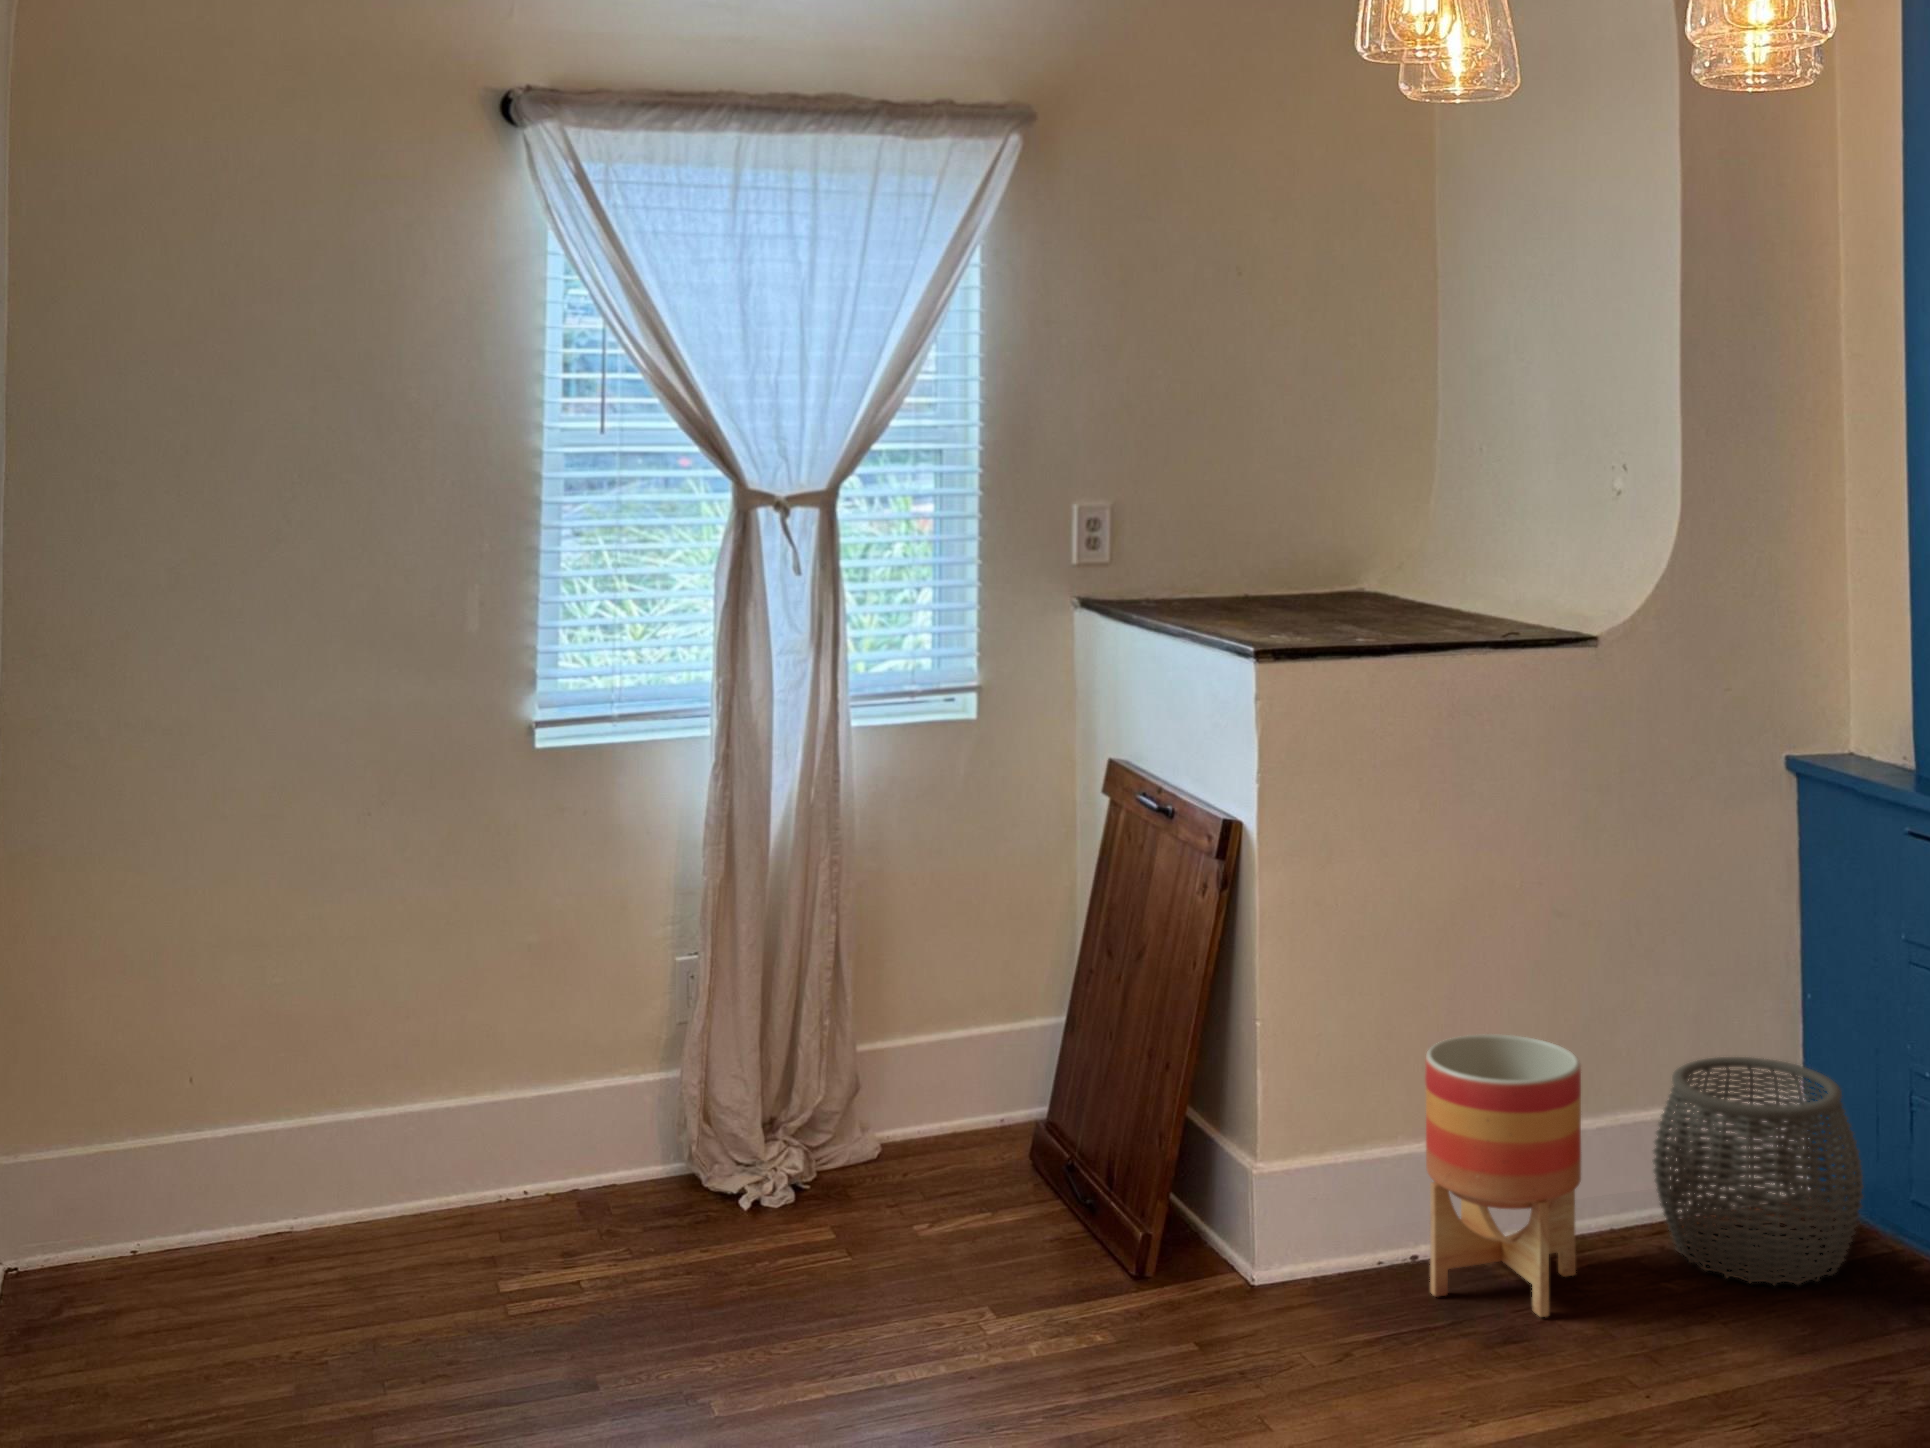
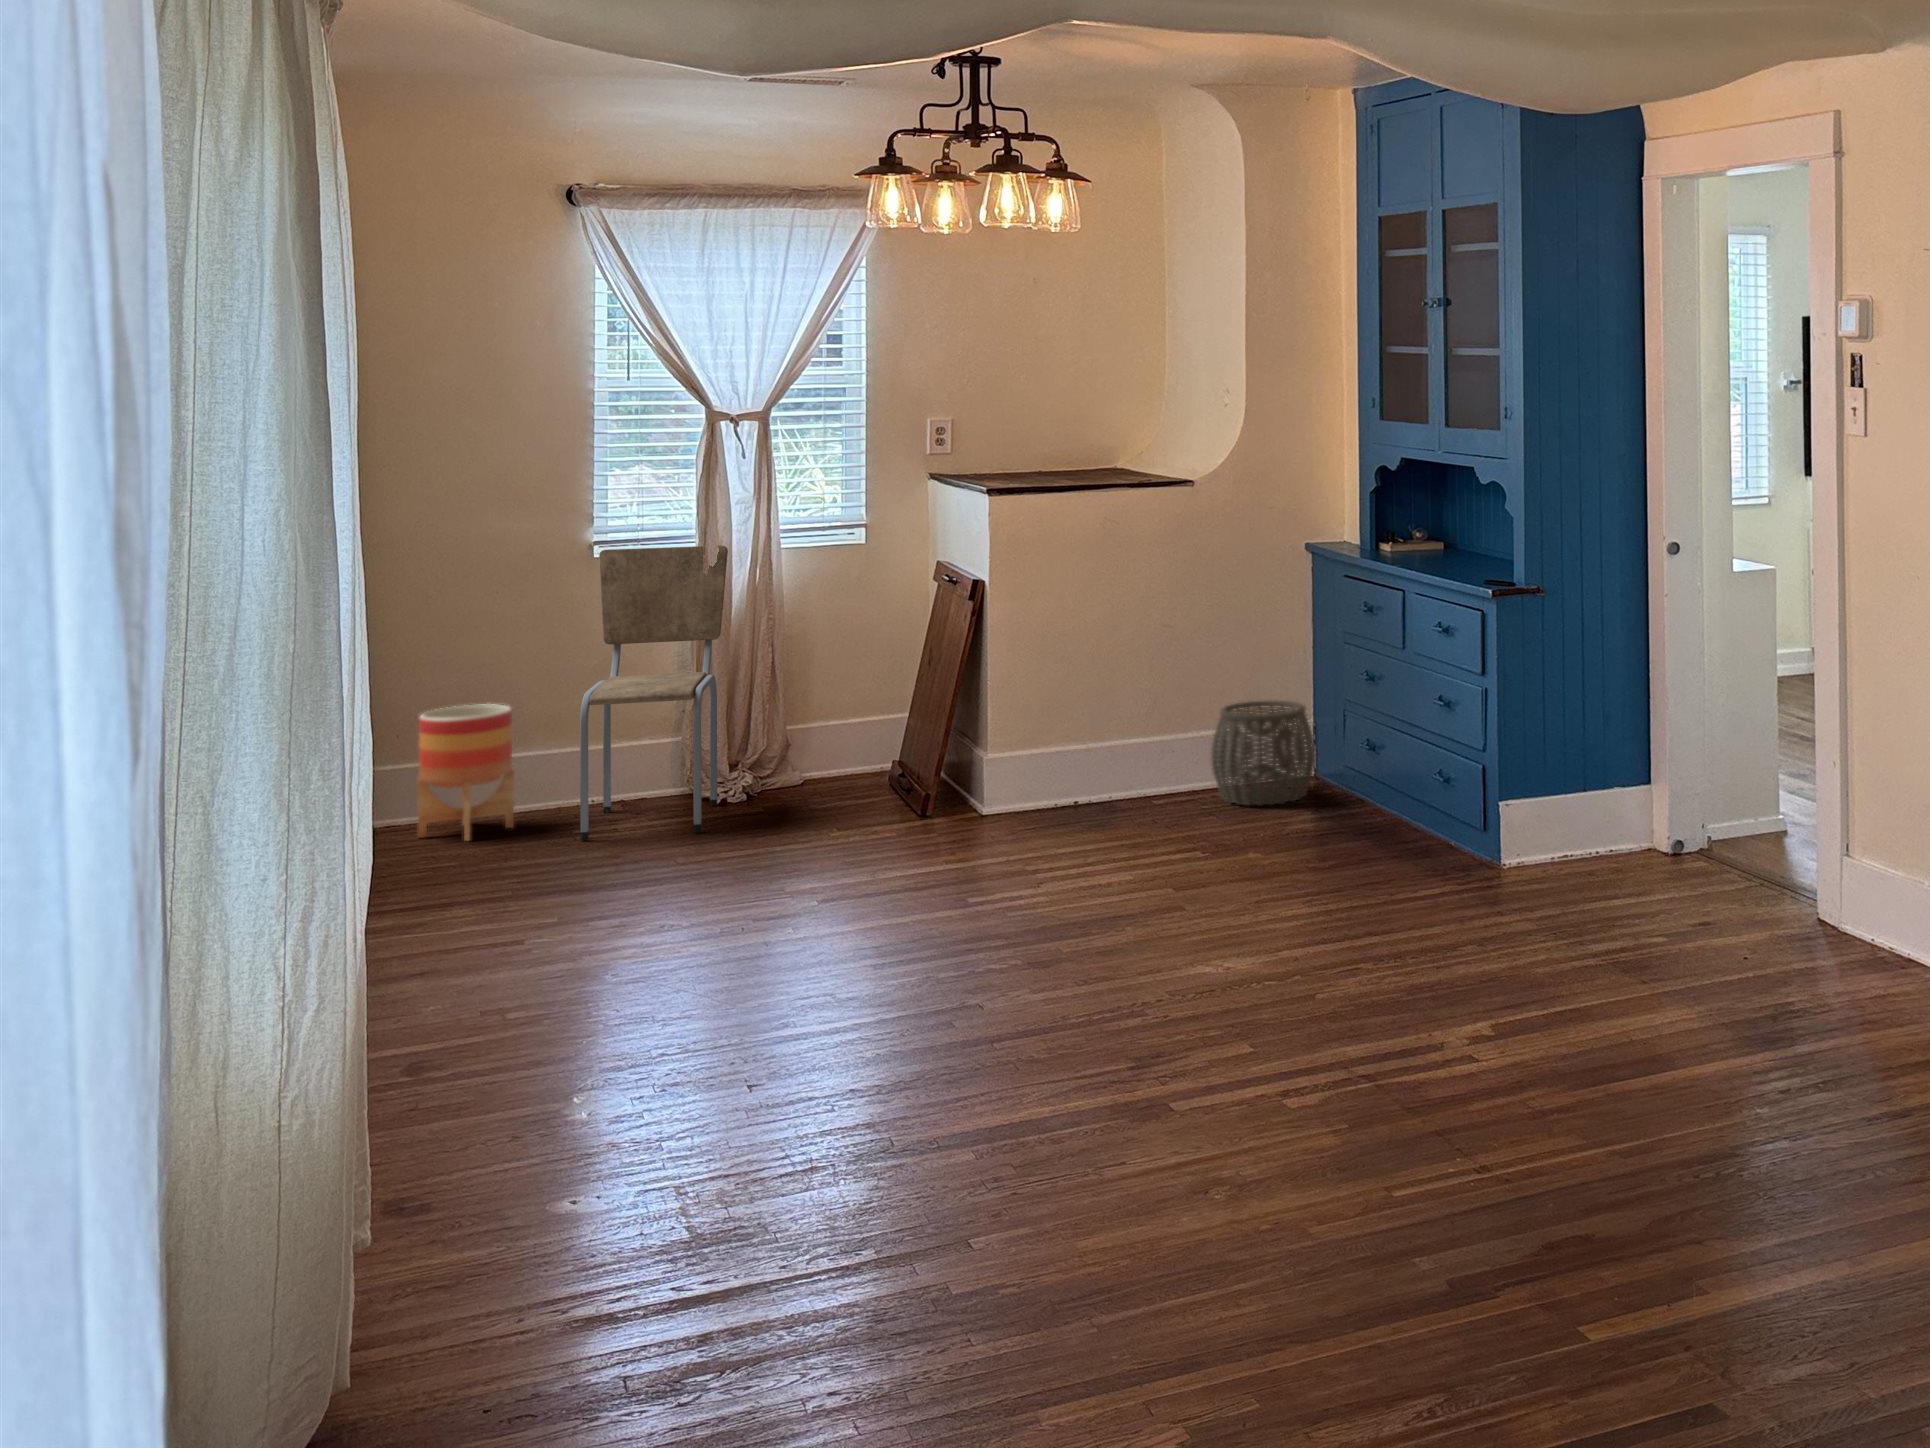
dining chair: none [520,732,766,1309] -> present [580,546,728,840]
planter: present [1425,1034,1581,1317] -> present [417,704,514,841]

